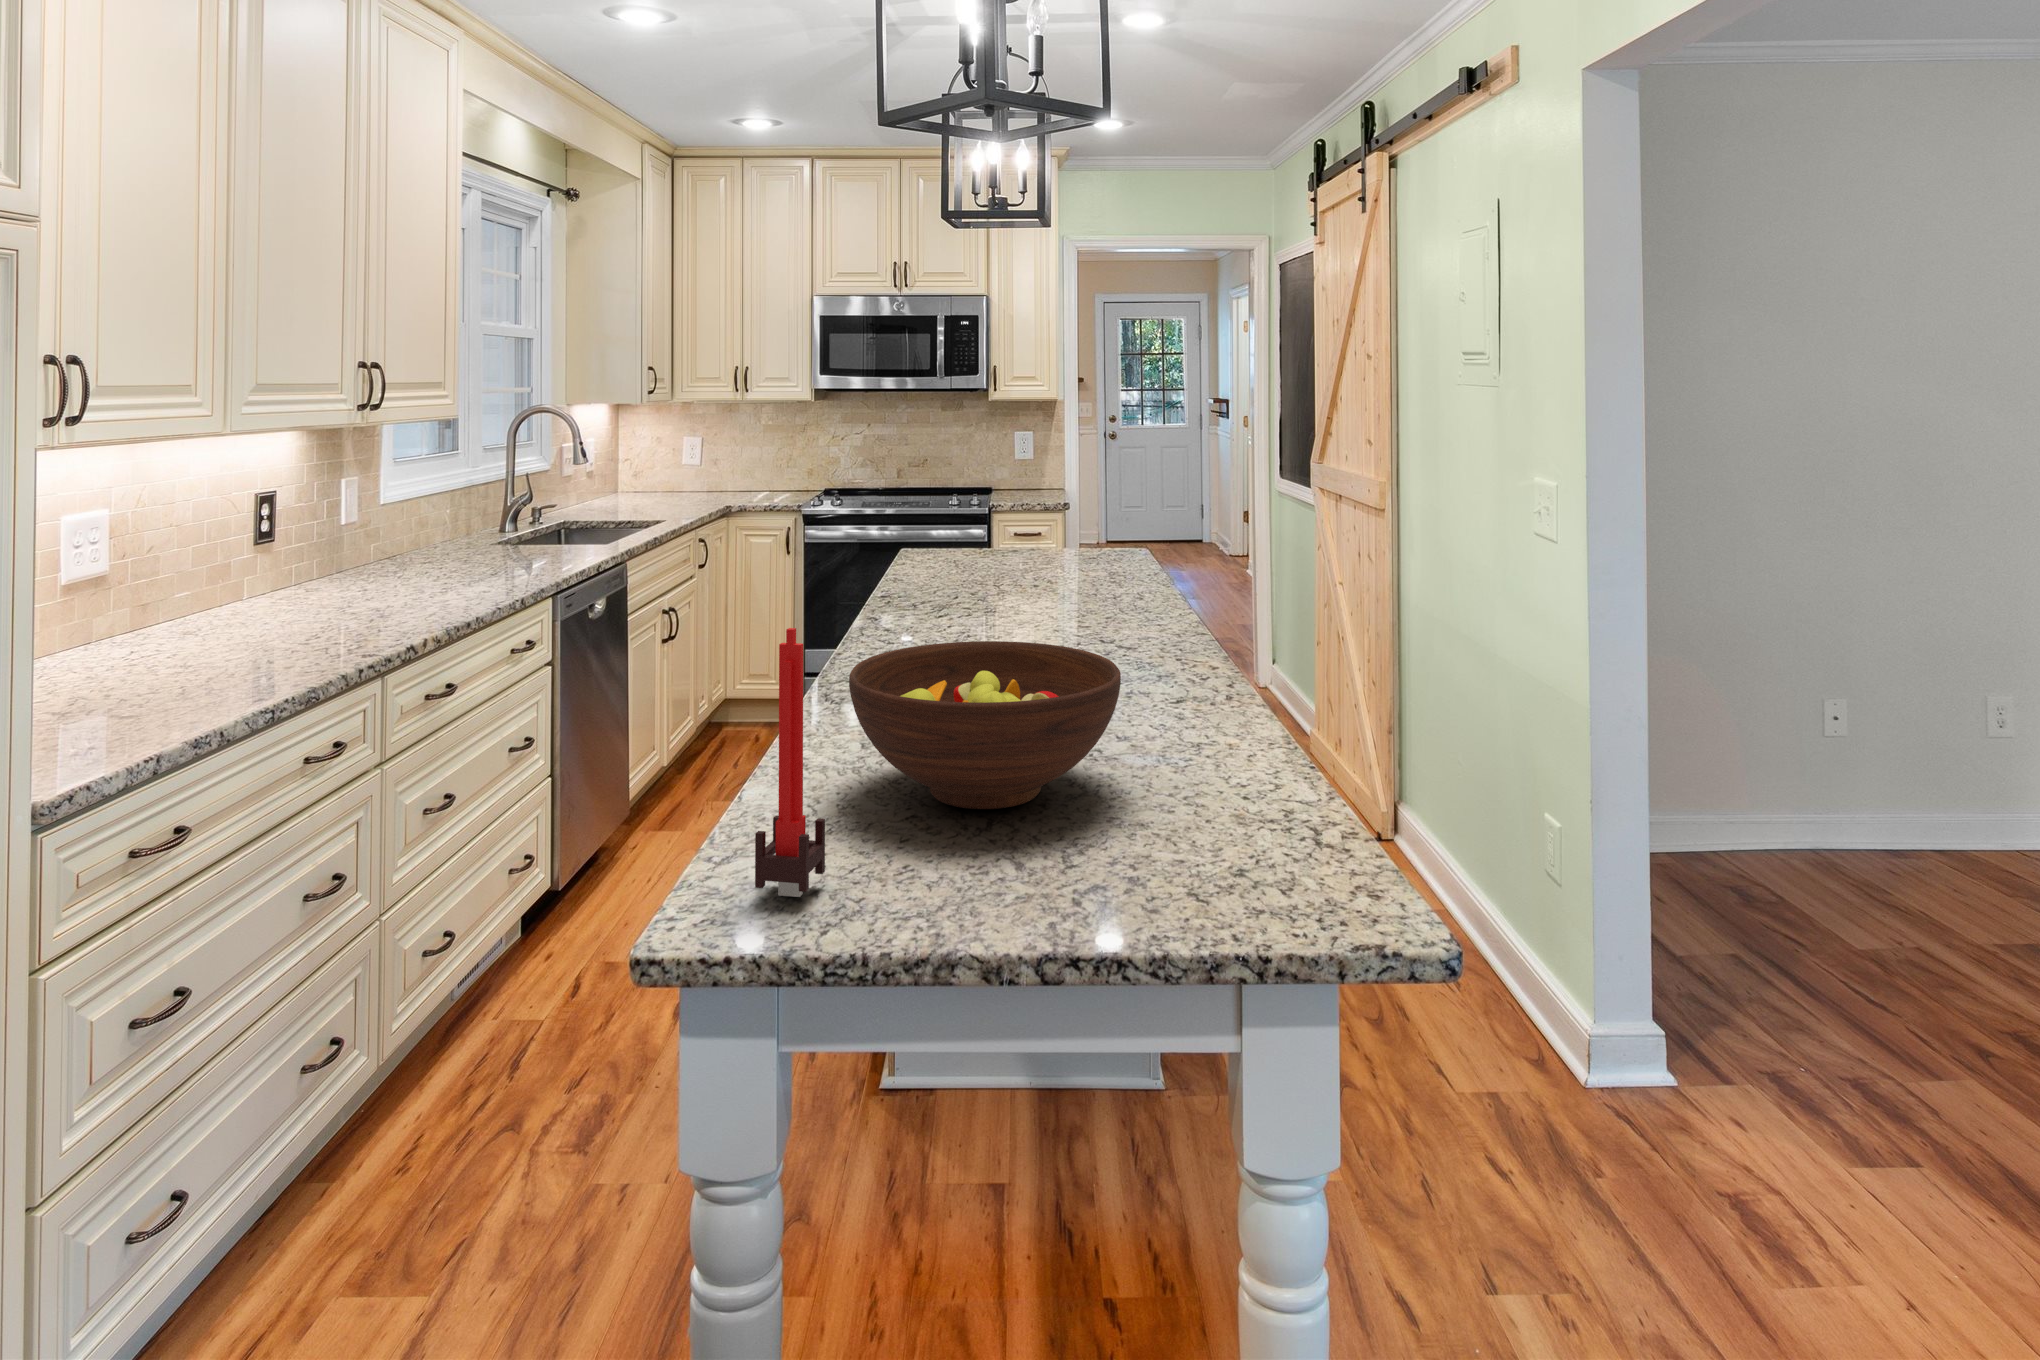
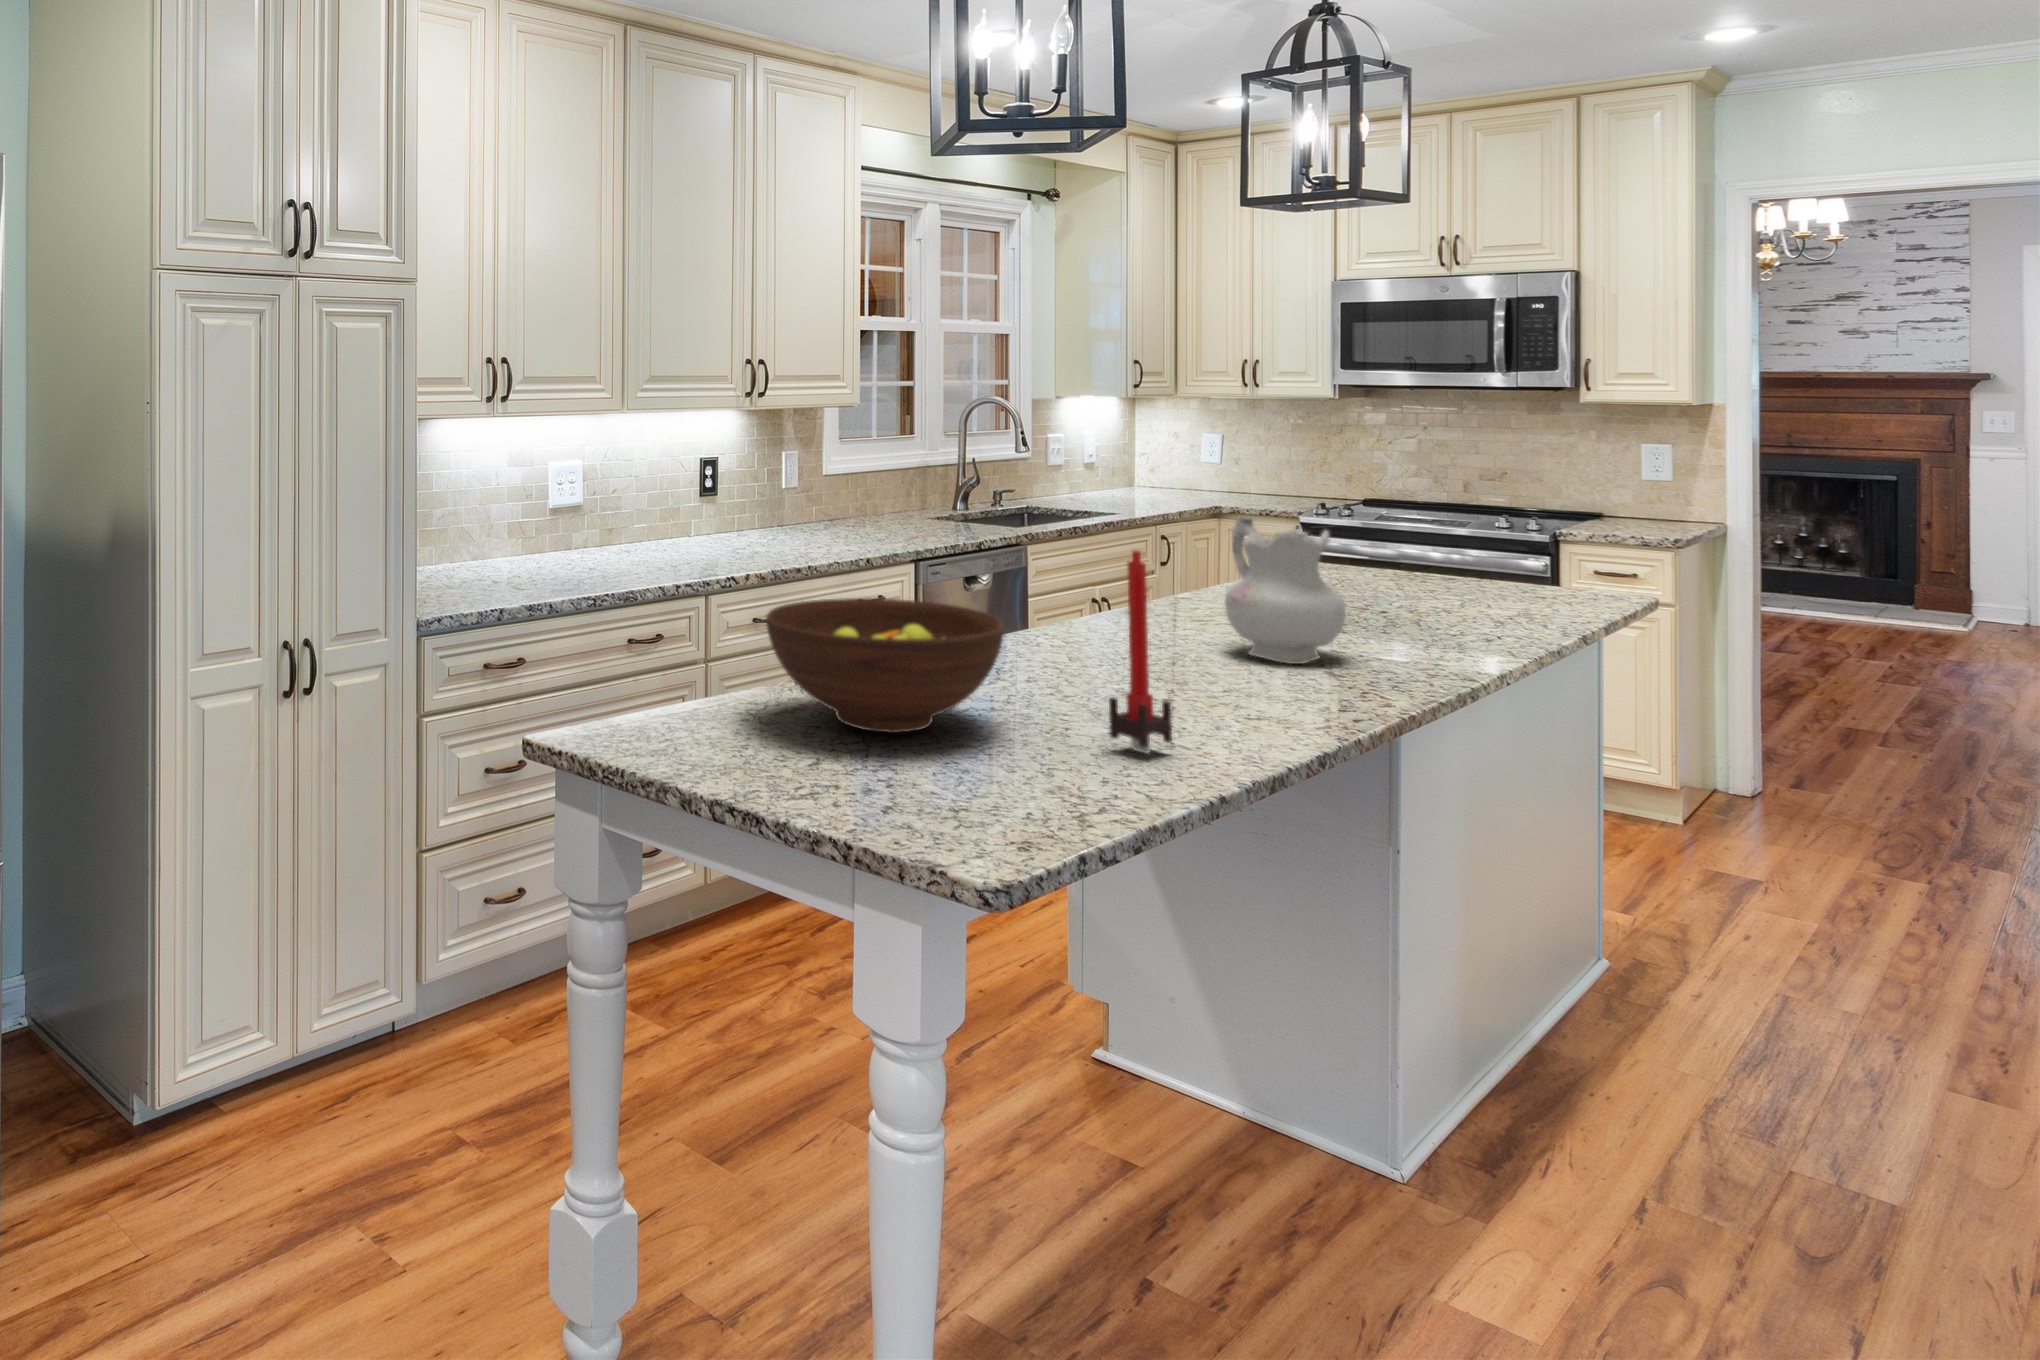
ceramic pitcher: none [1040,514,1144,646] -> present [1224,517,1346,664]
candle: present [755,628,825,897] -> present [1109,550,1172,754]

